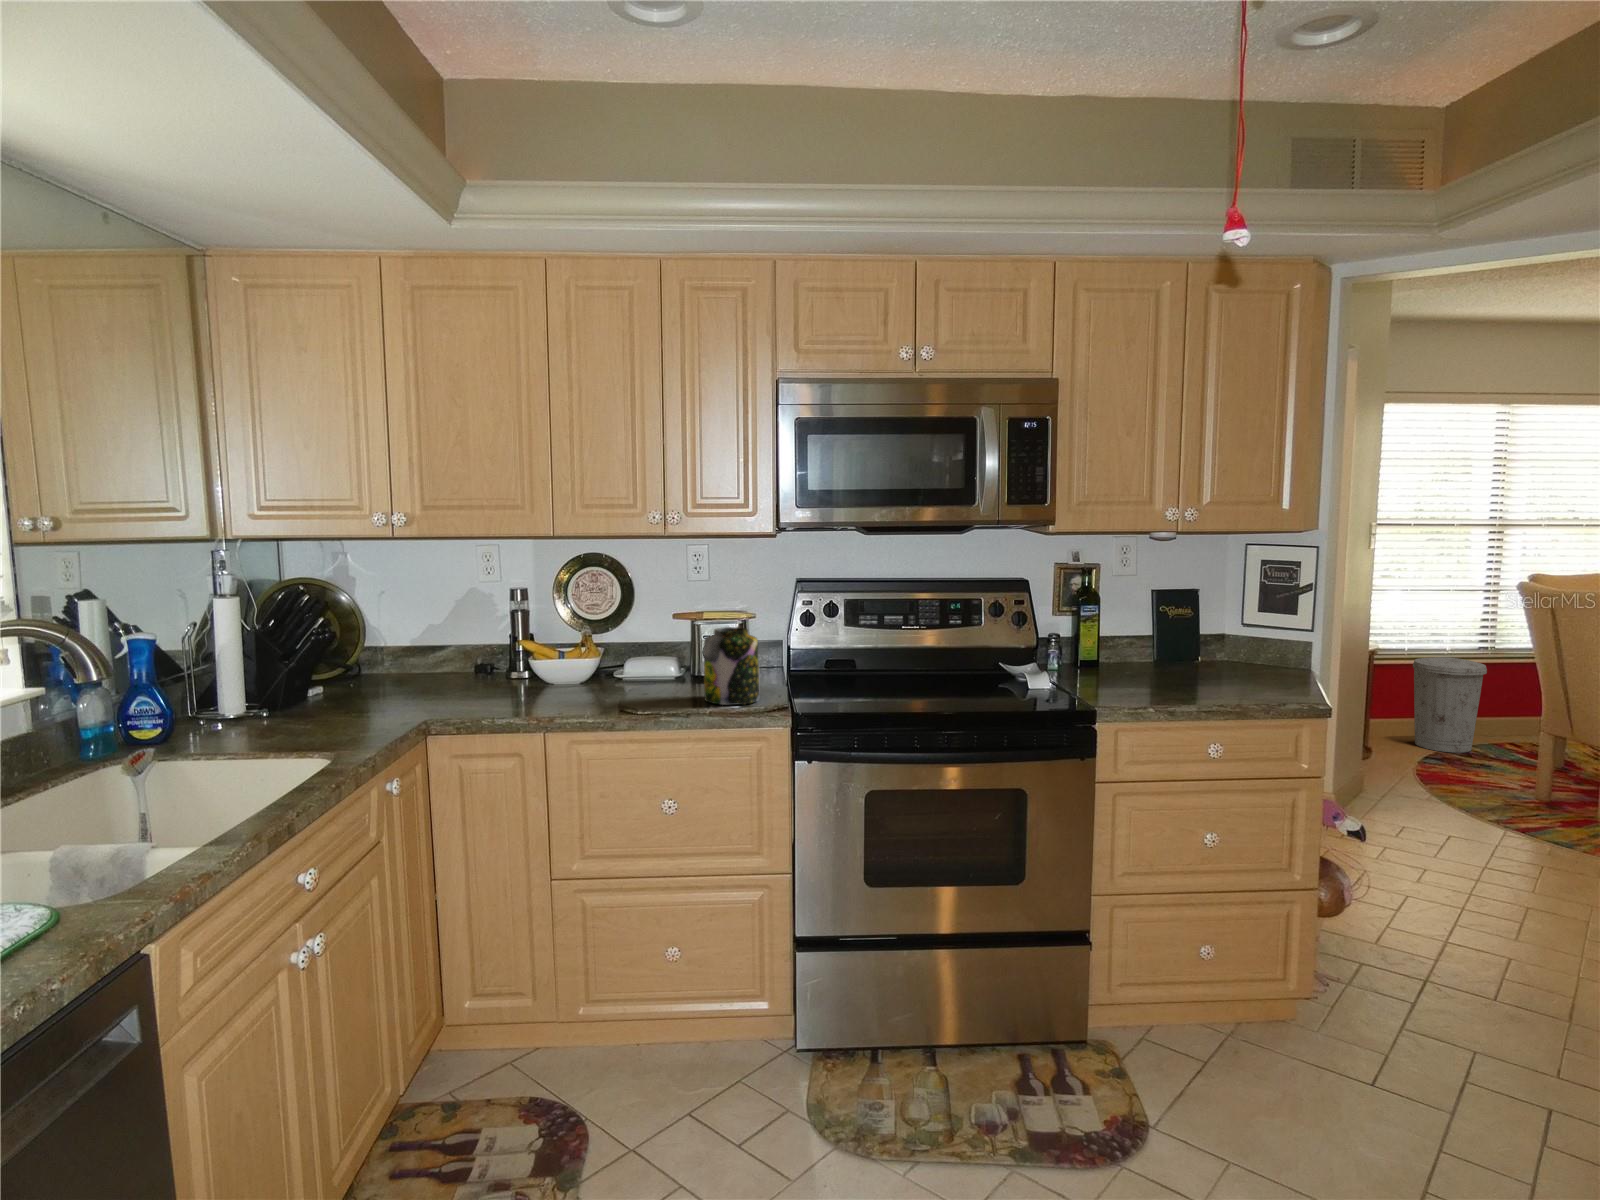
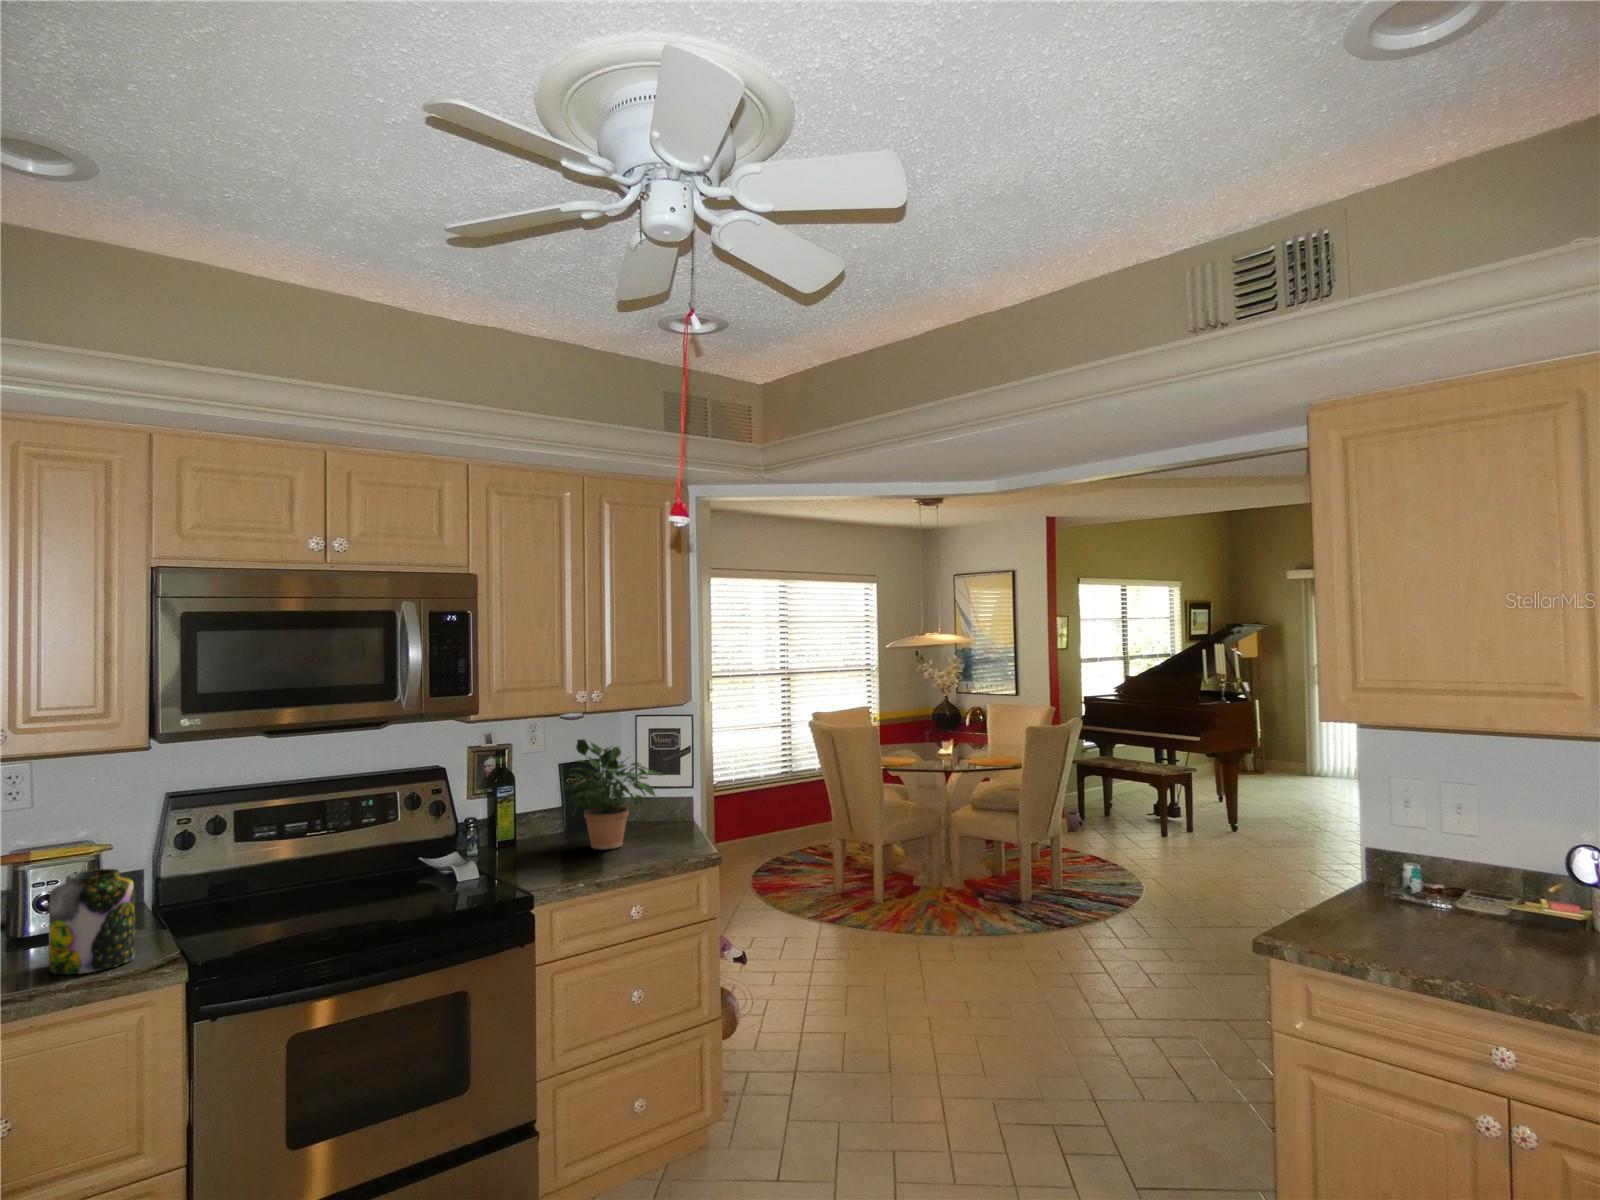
potted plant: none [1139,561,1274,682] -> present [562,739,662,849]
trash can: present [1413,657,1487,753] -> none [741,784,792,864]

